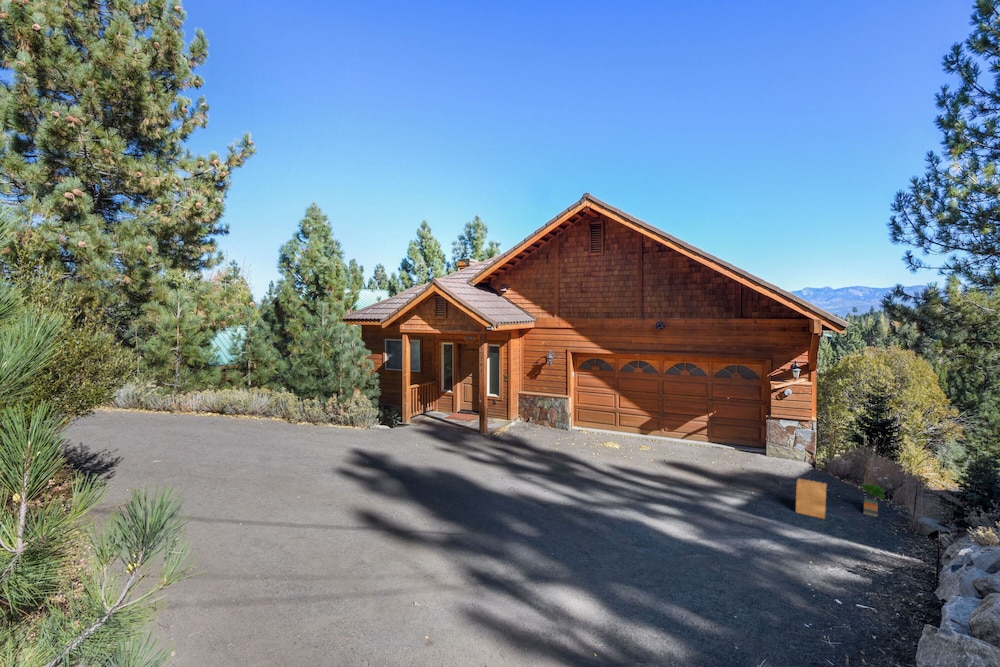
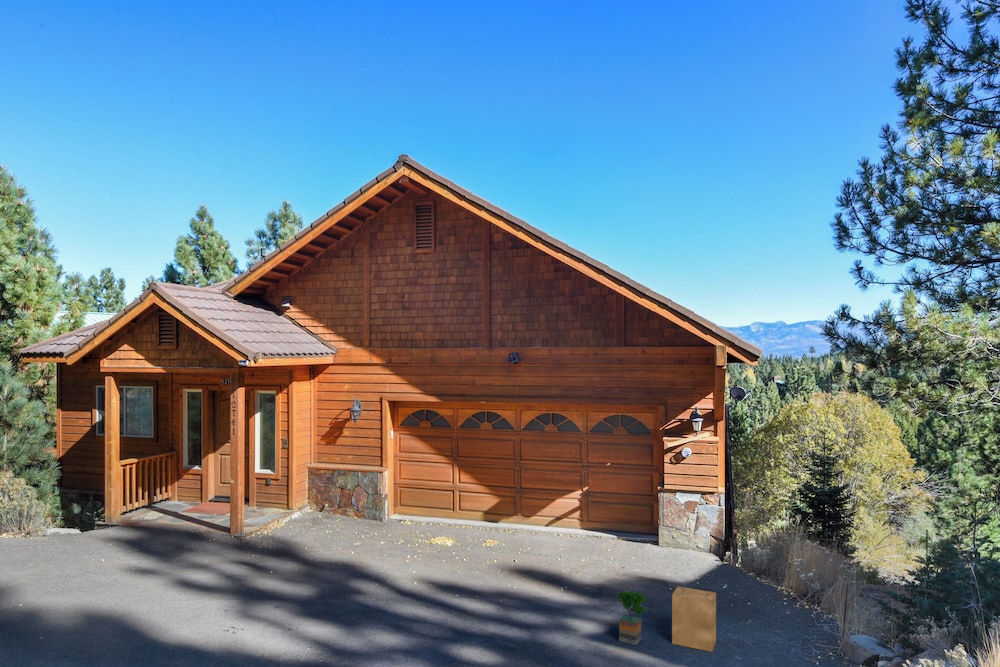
potted tree: present [861,484,885,517] -> present [618,591,647,645]

